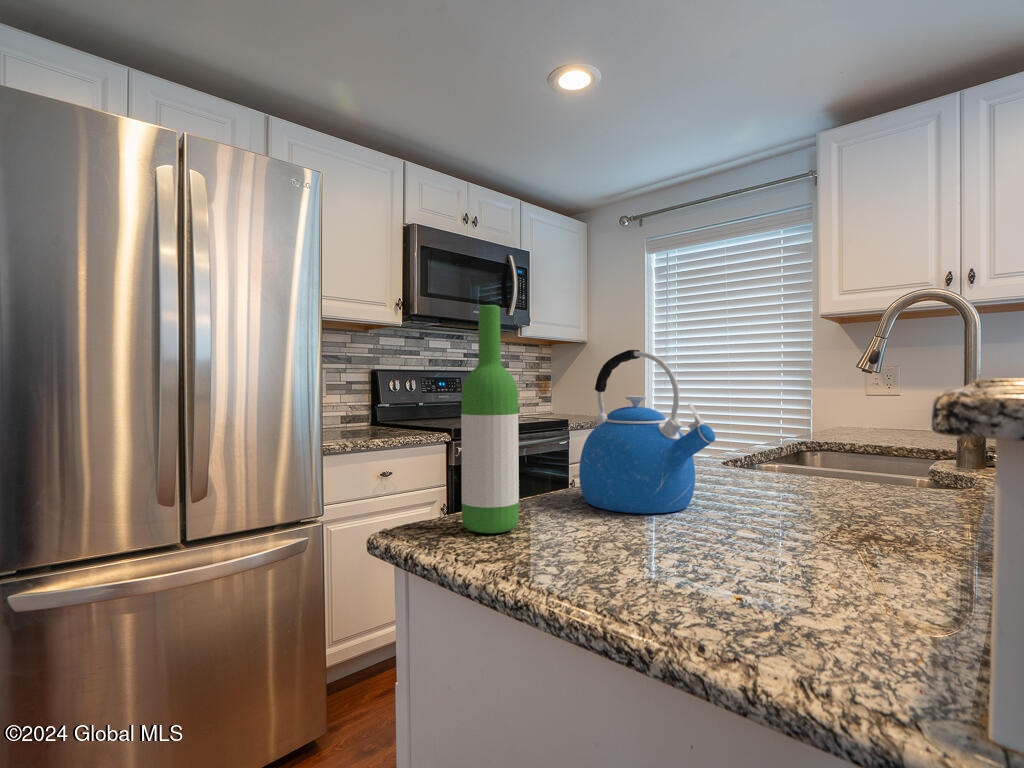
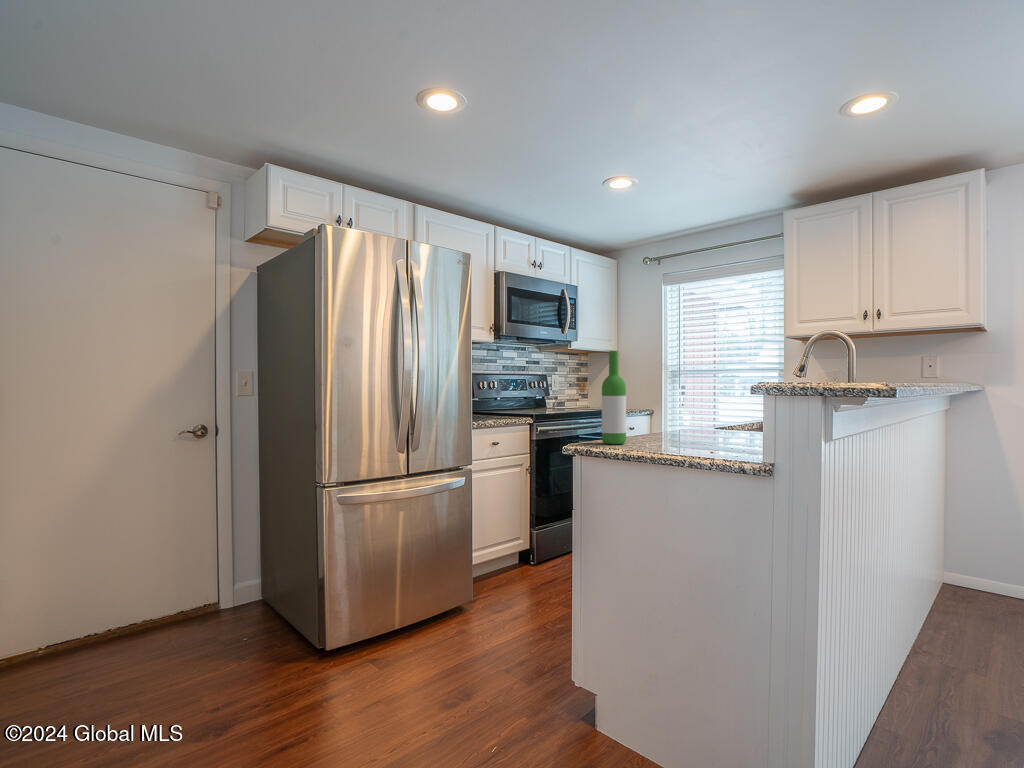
kettle: present [579,350,715,514] -> none [645,367,709,441]

